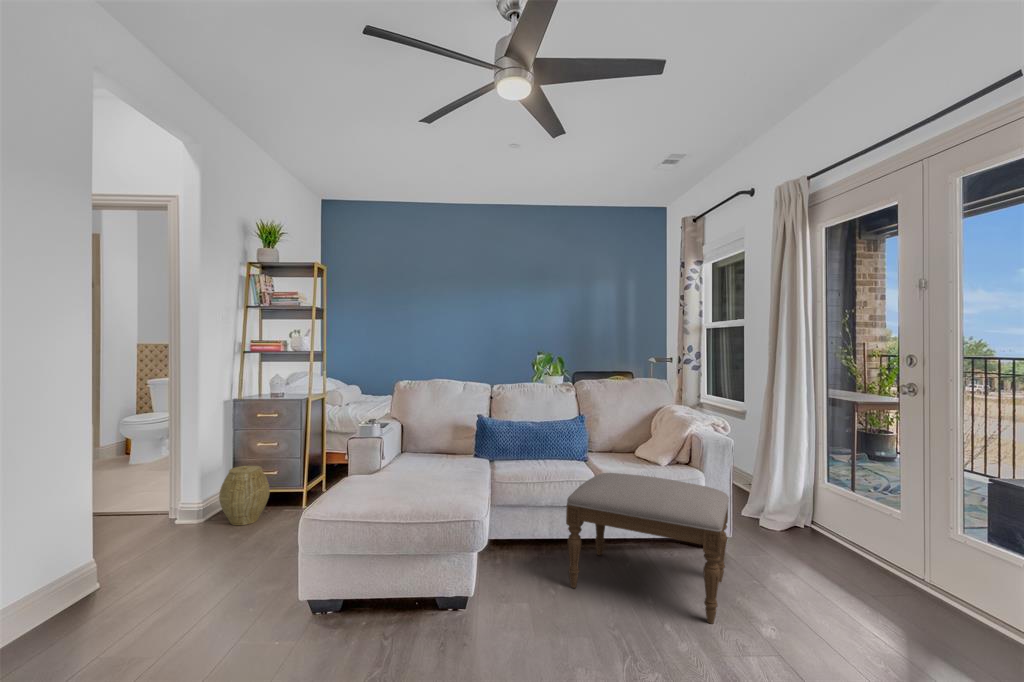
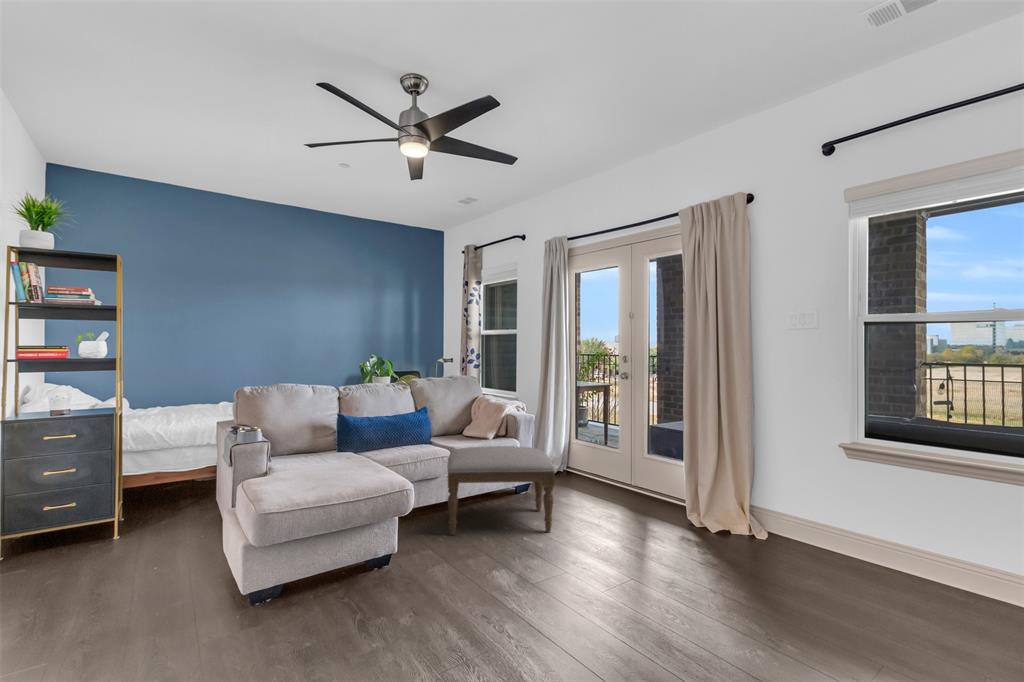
woven basket: present [219,466,270,525] -> none [27,495,96,566]

